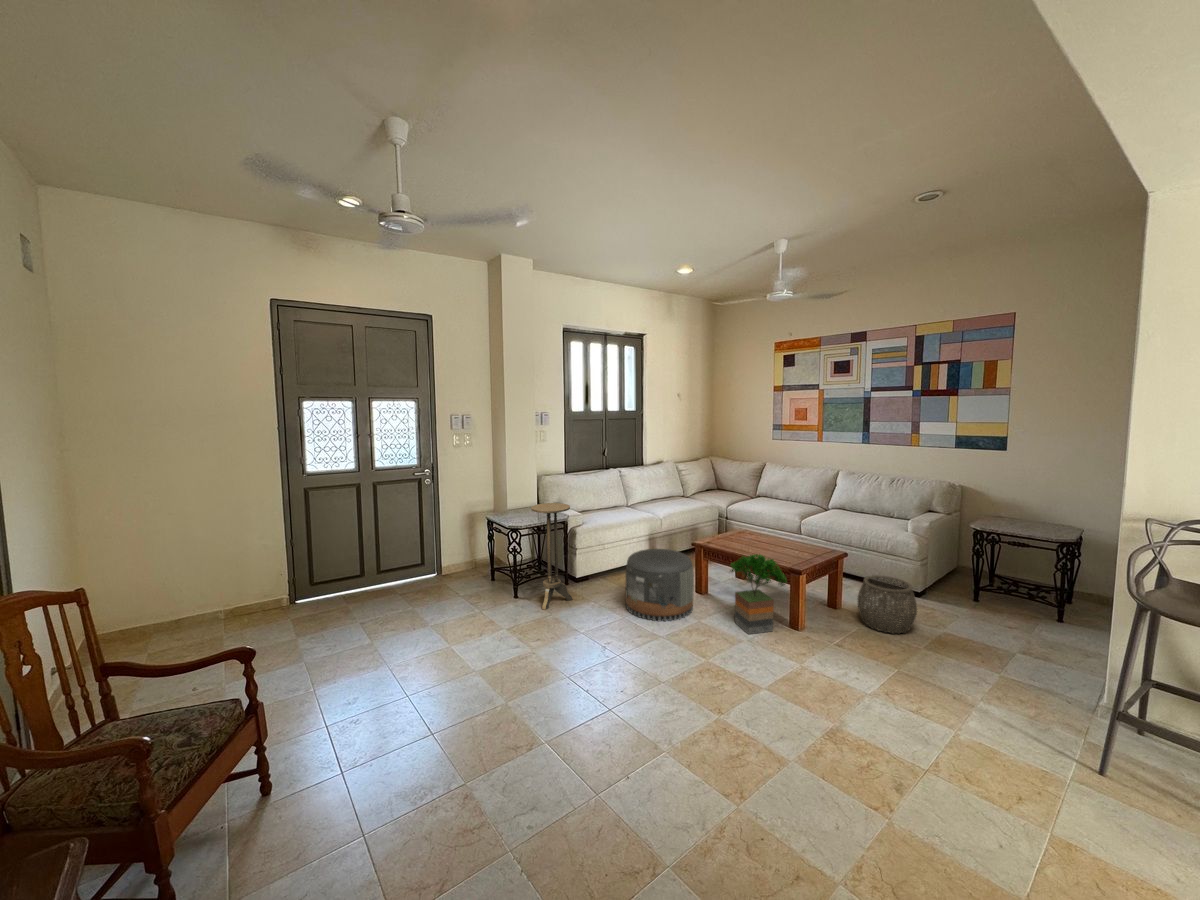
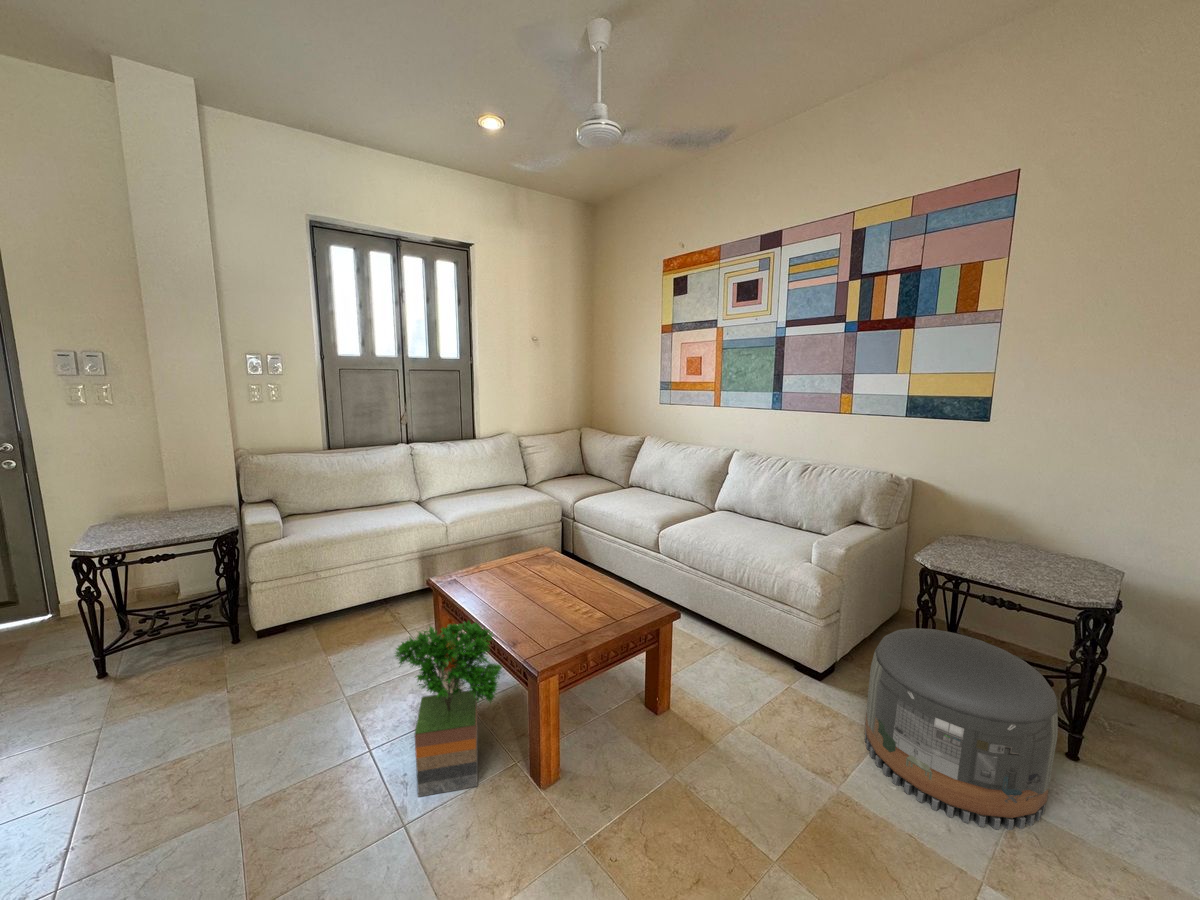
side table: present [531,503,572,610] -> none [72,505,197,706]
pouf: present [626,549,694,621] -> present [865,628,1058,830]
woven basket: present [858,575,917,634] -> none [667,664,776,804]

